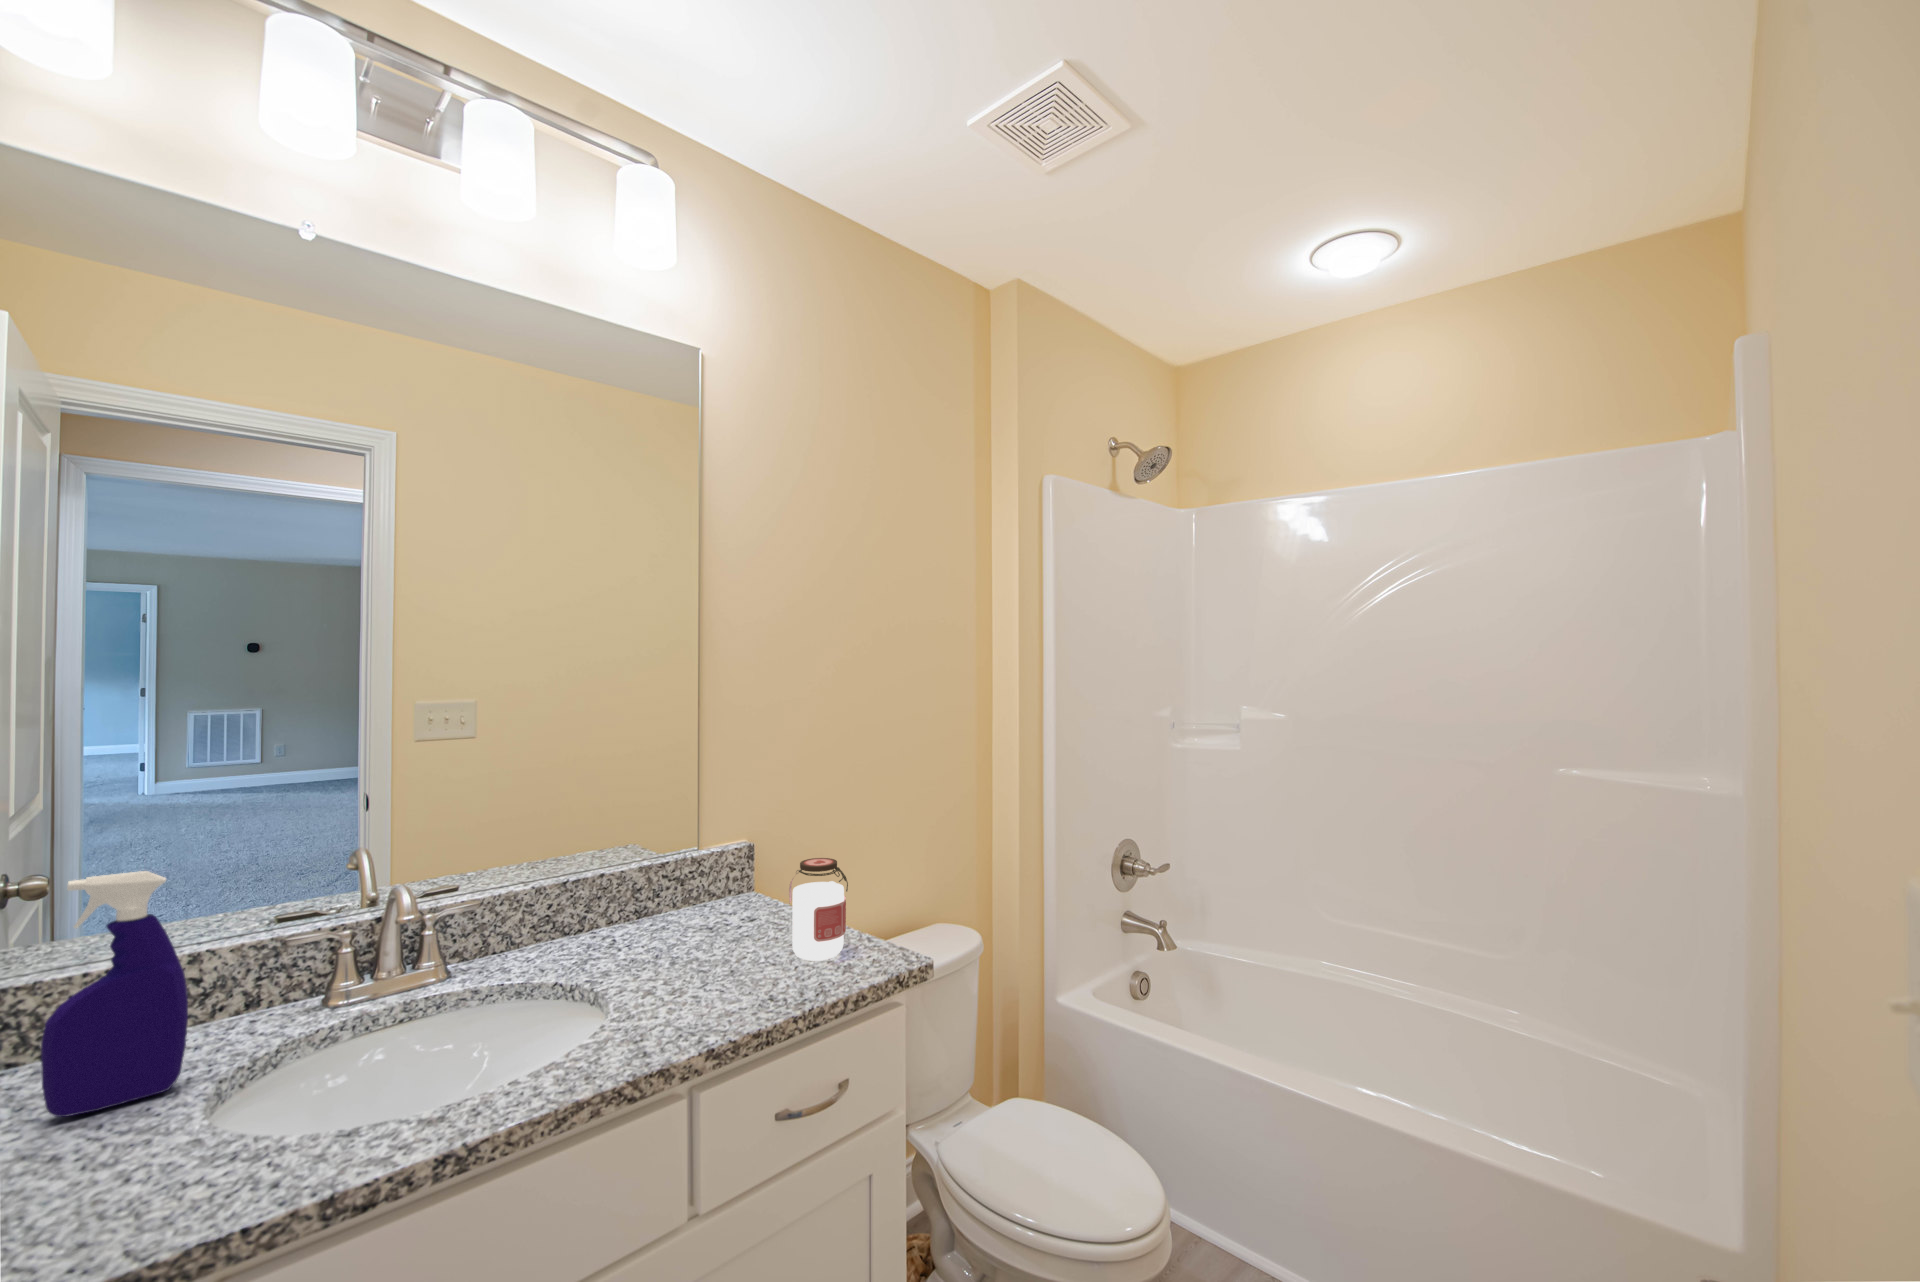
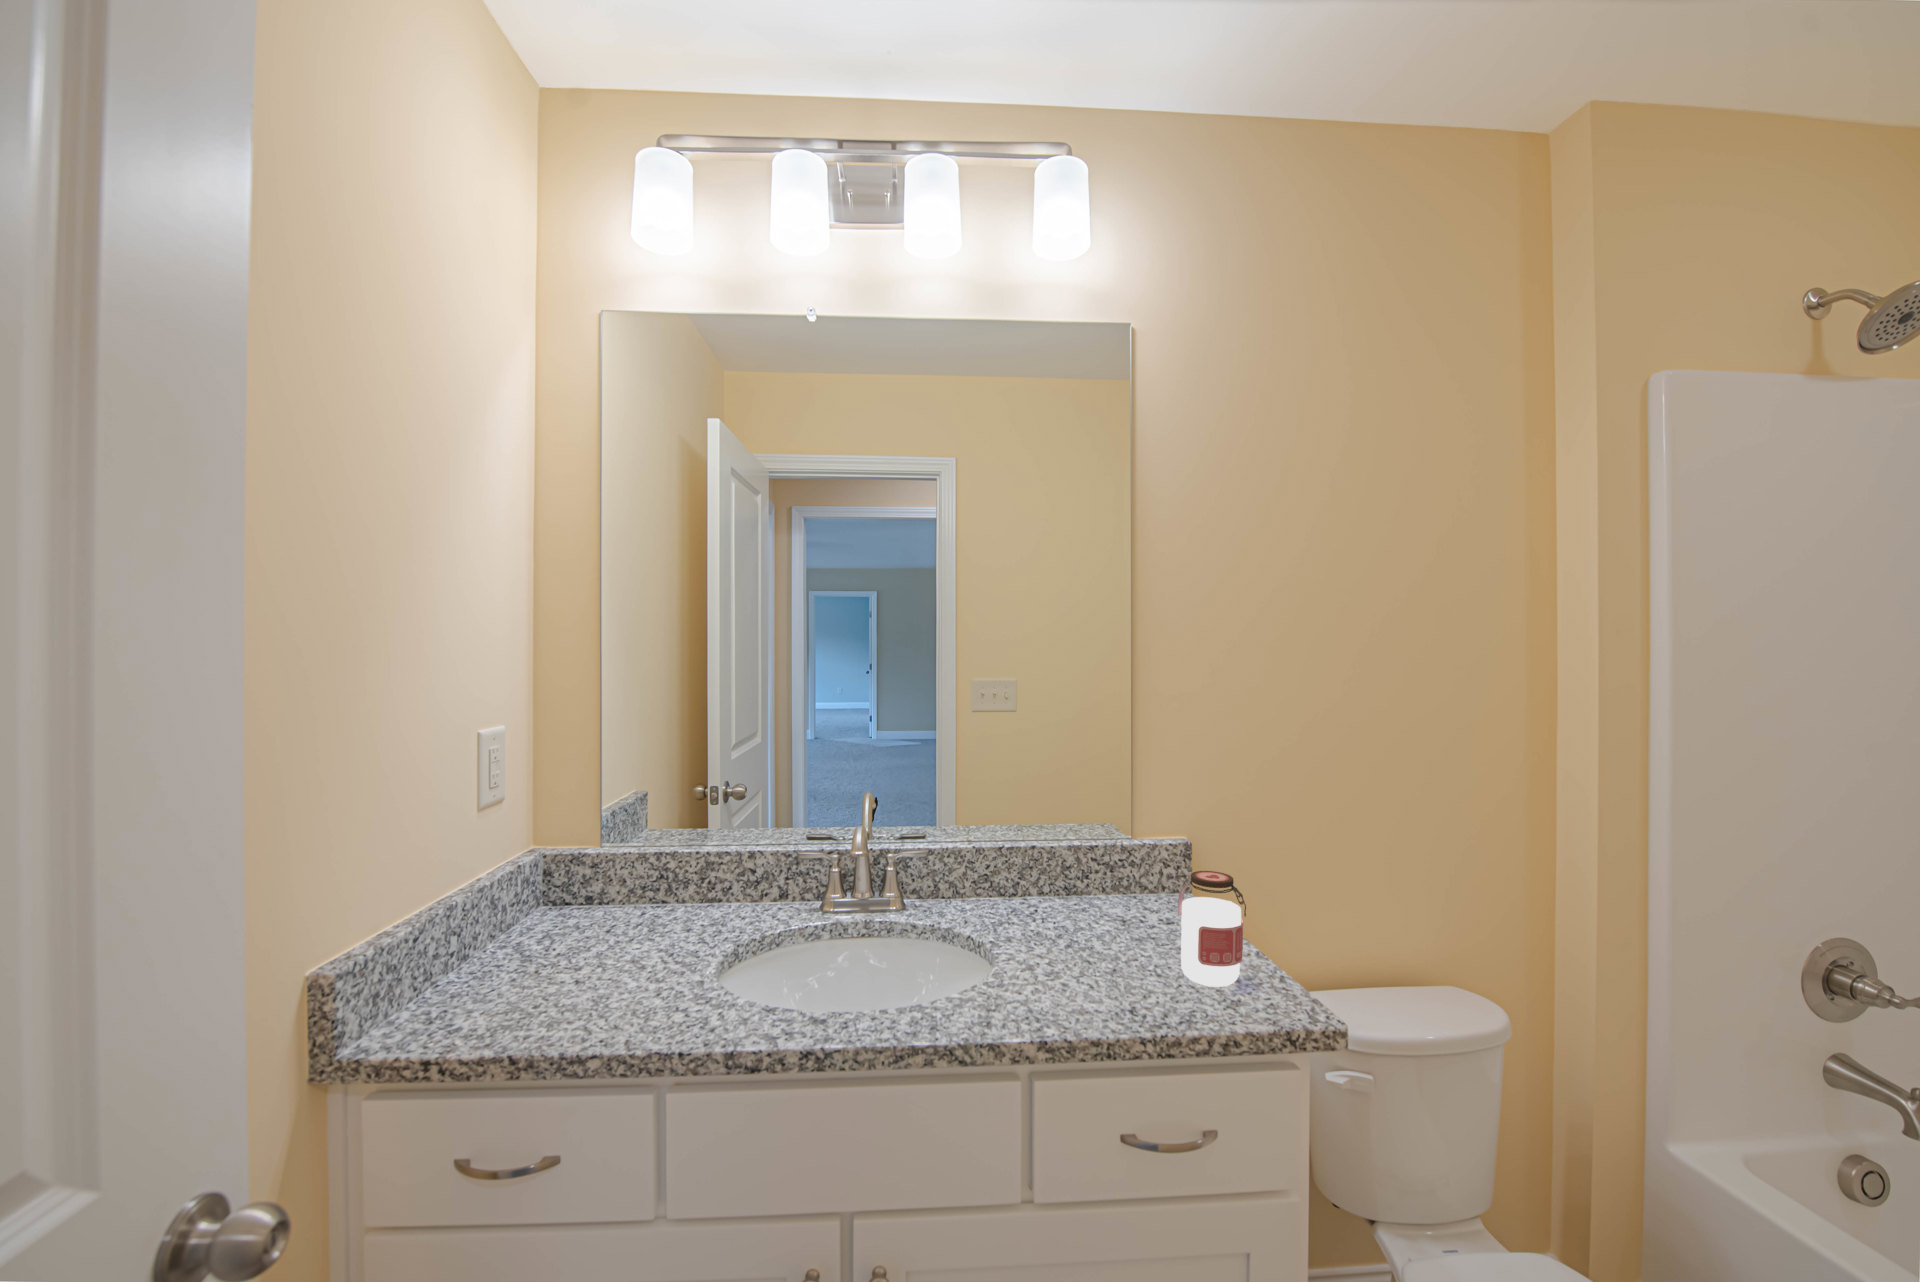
spray bottle: present [41,871,188,1117] -> none [652,786,723,943]

